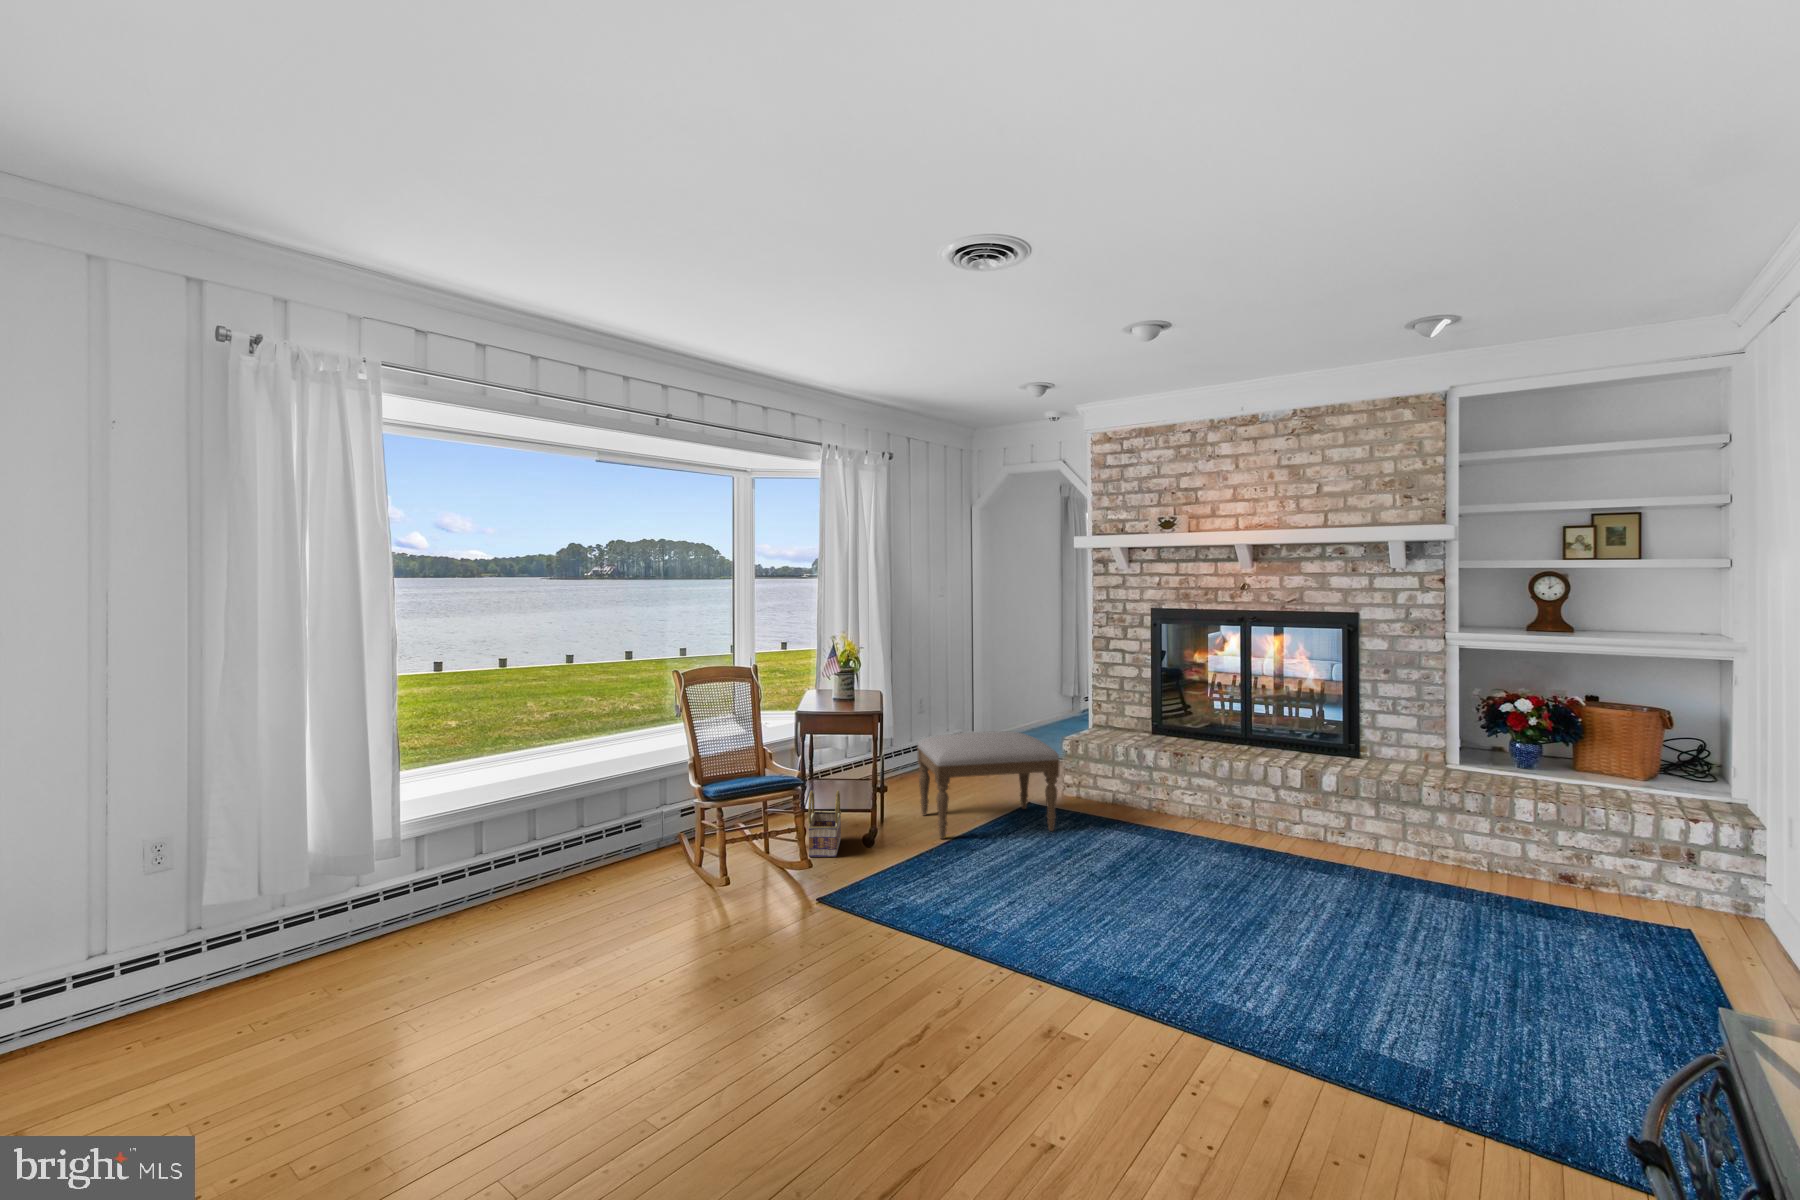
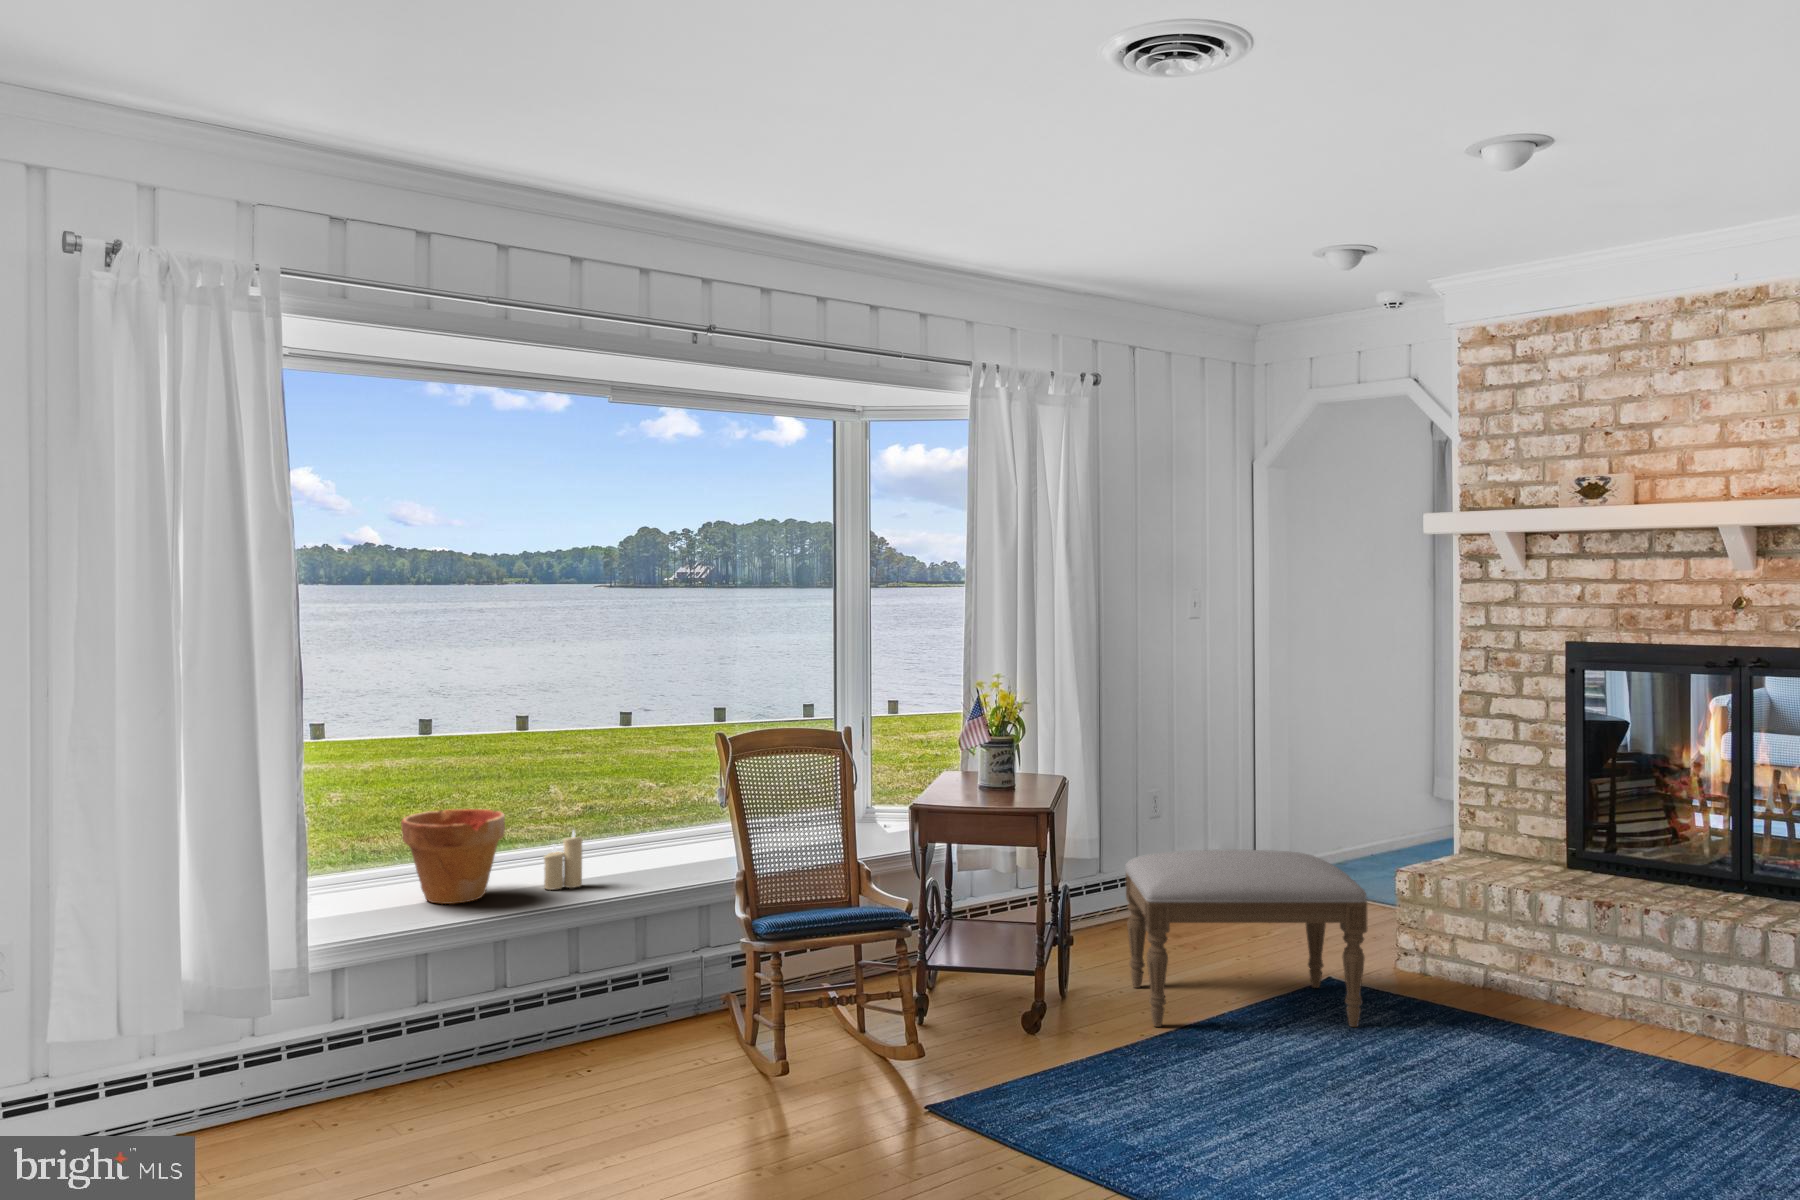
flower pot: none [451,727,526,792] -> present [401,809,505,904]
candle: none [552,738,579,778] -> present [544,830,582,890]
basket: present [808,791,841,857] -> none [927,931,988,1042]

